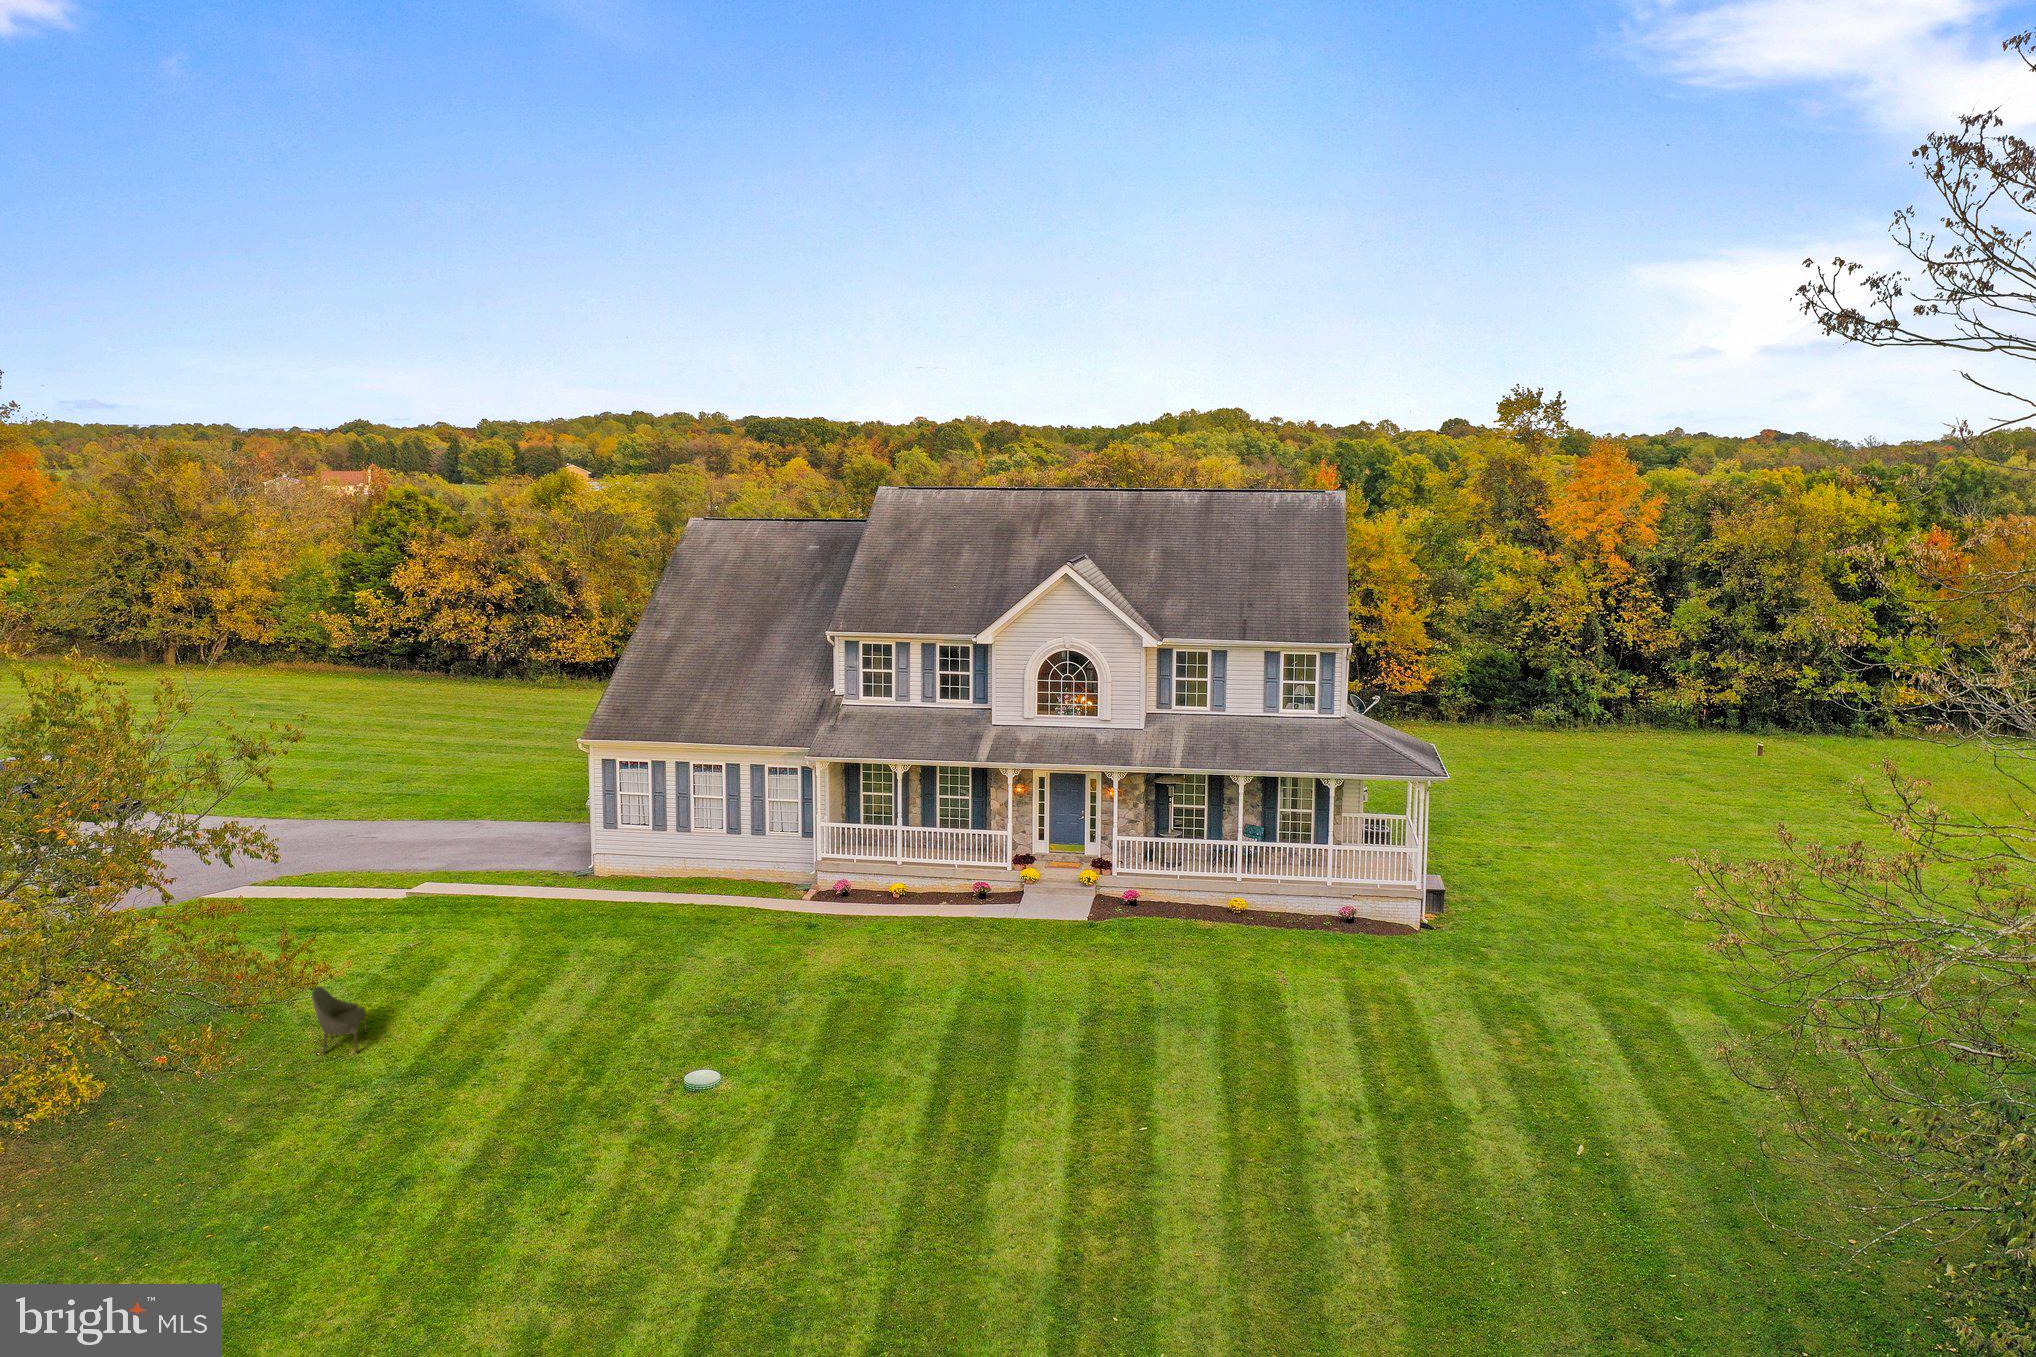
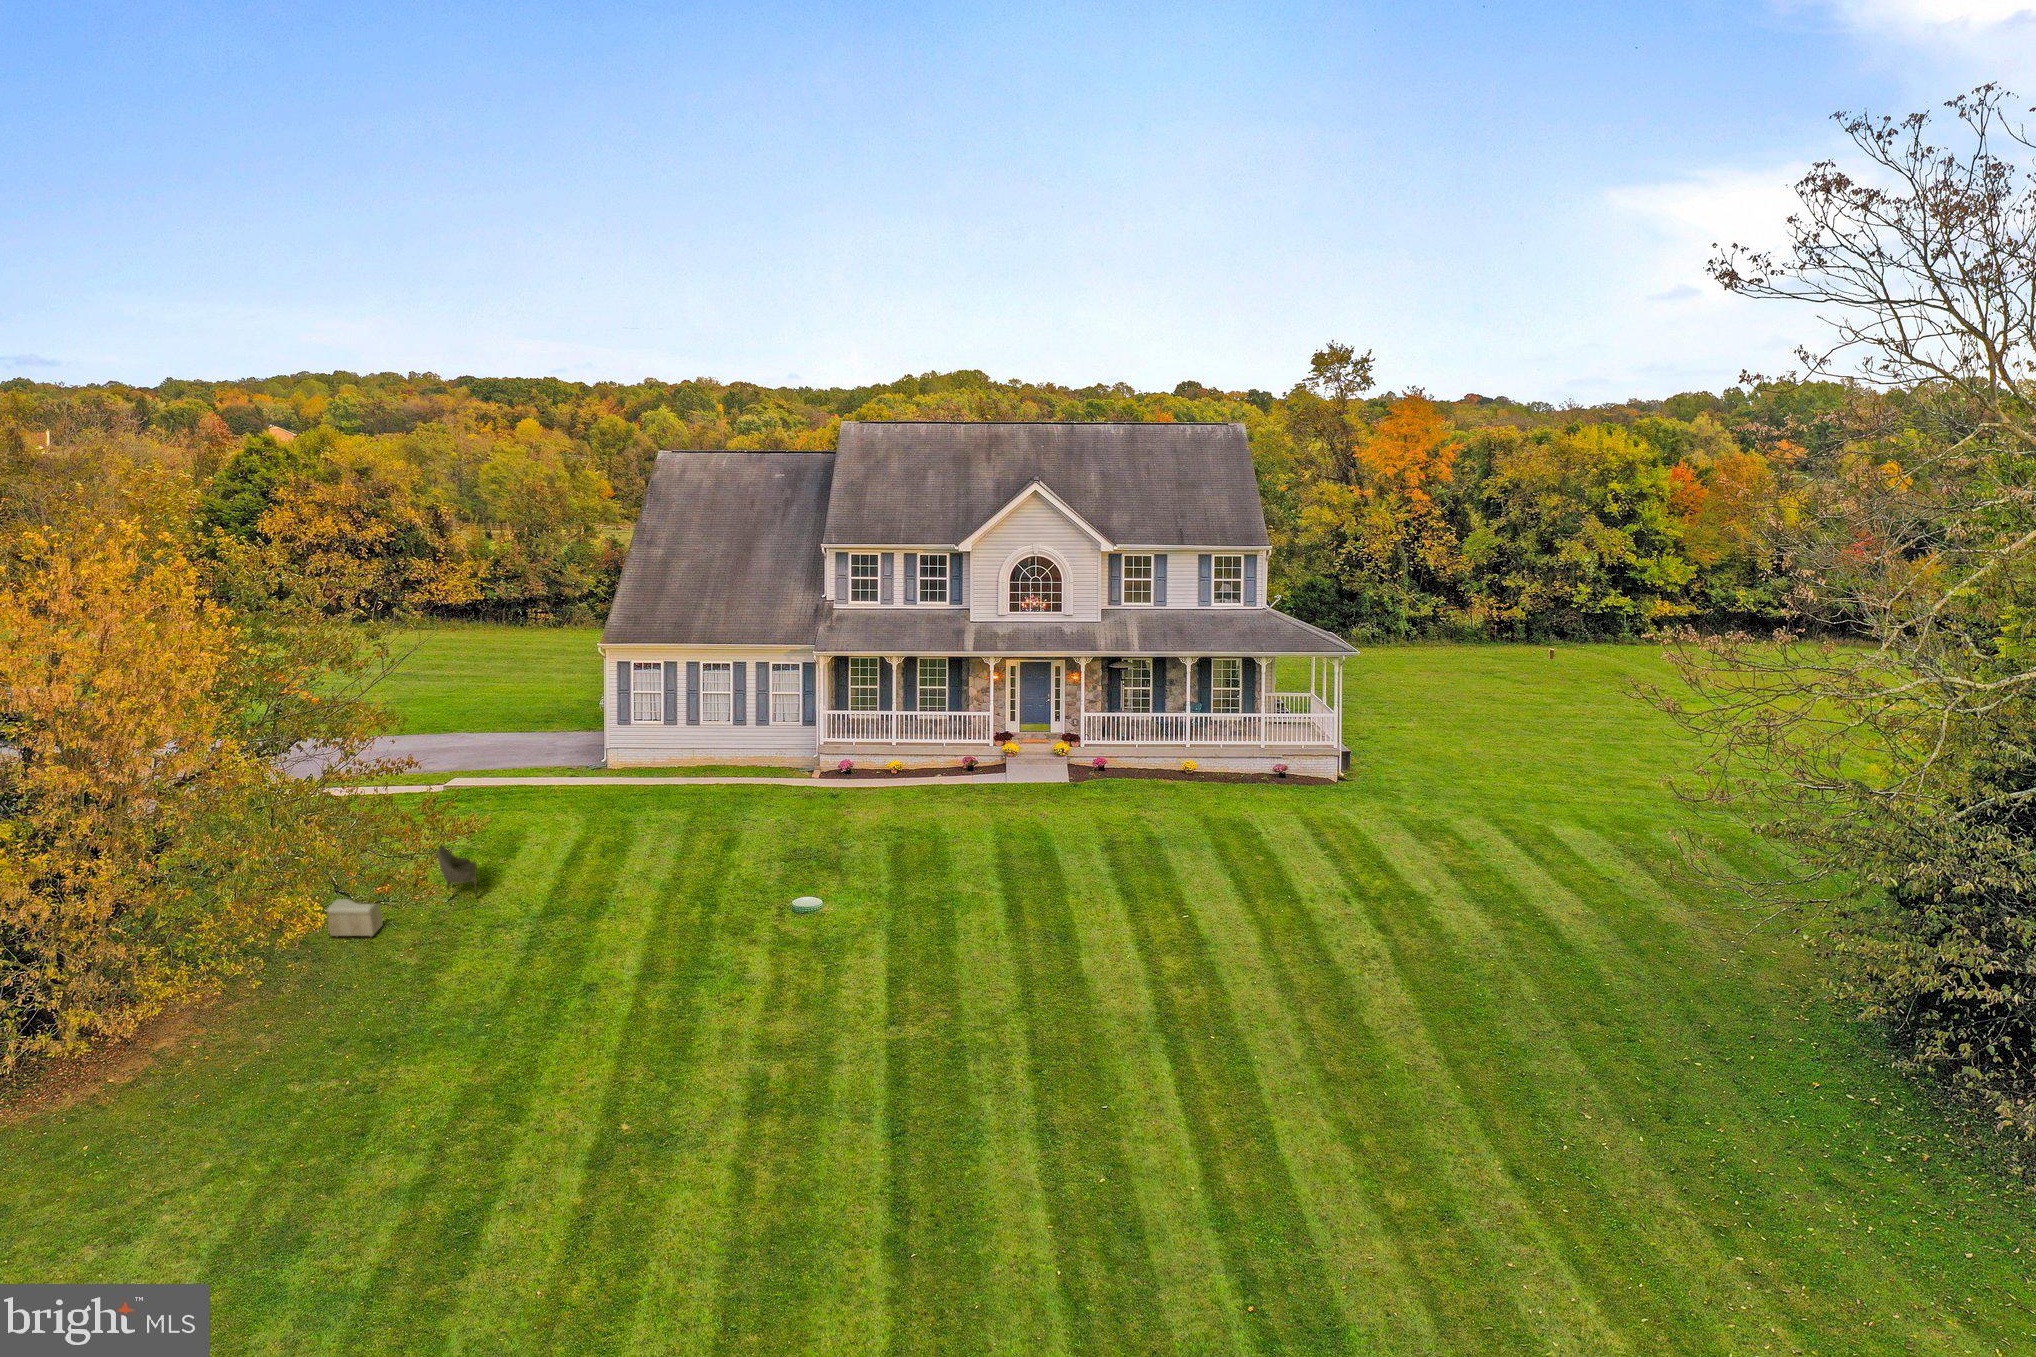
storage bench: none [167,1053,237,1101] -> present [327,899,383,937]

